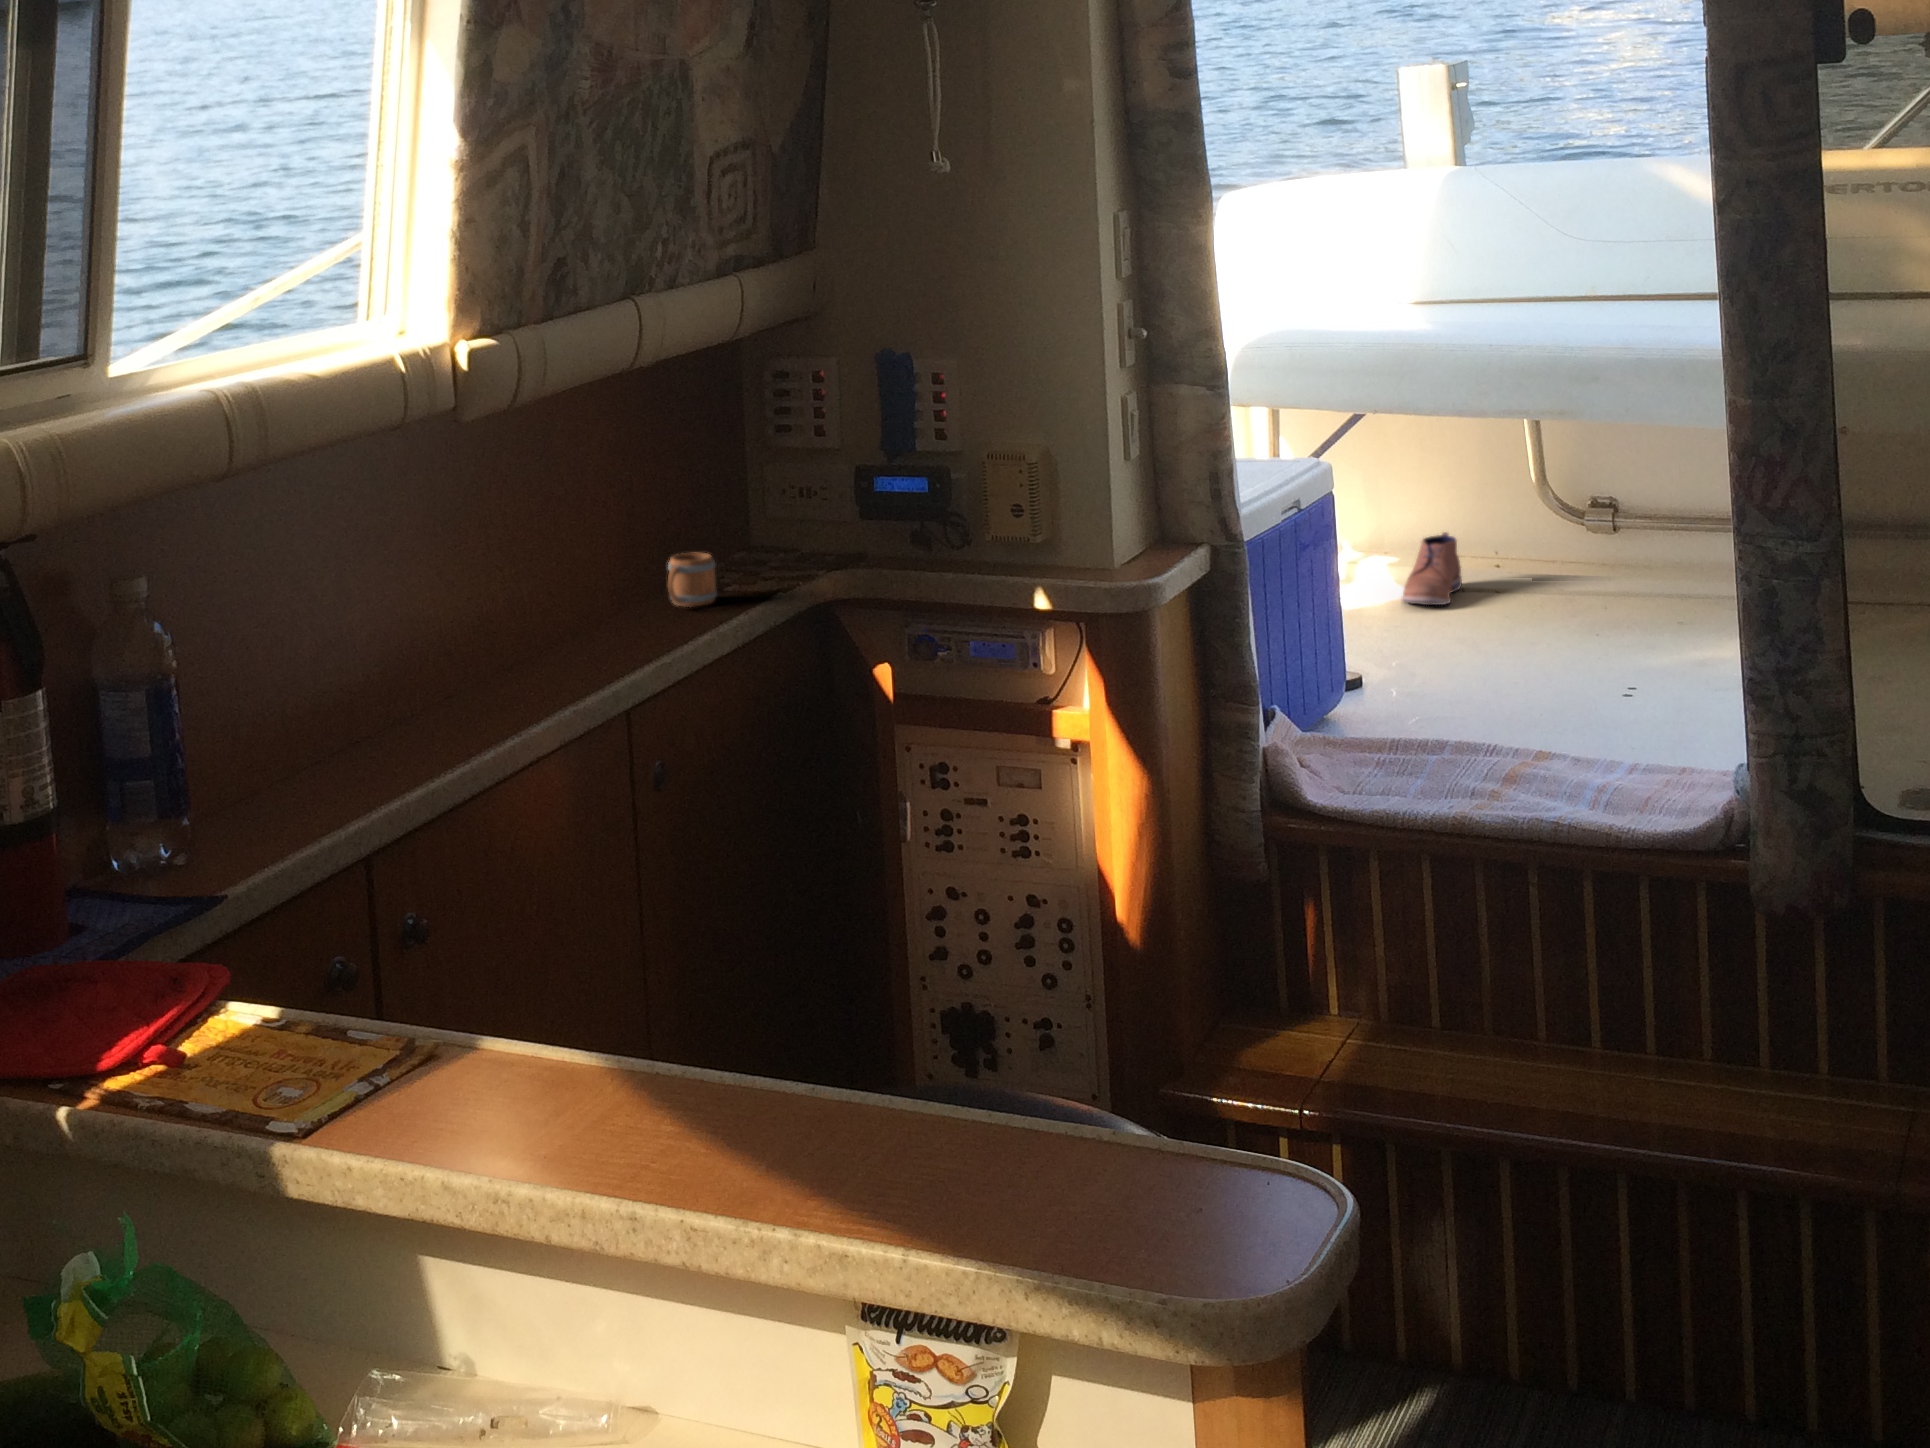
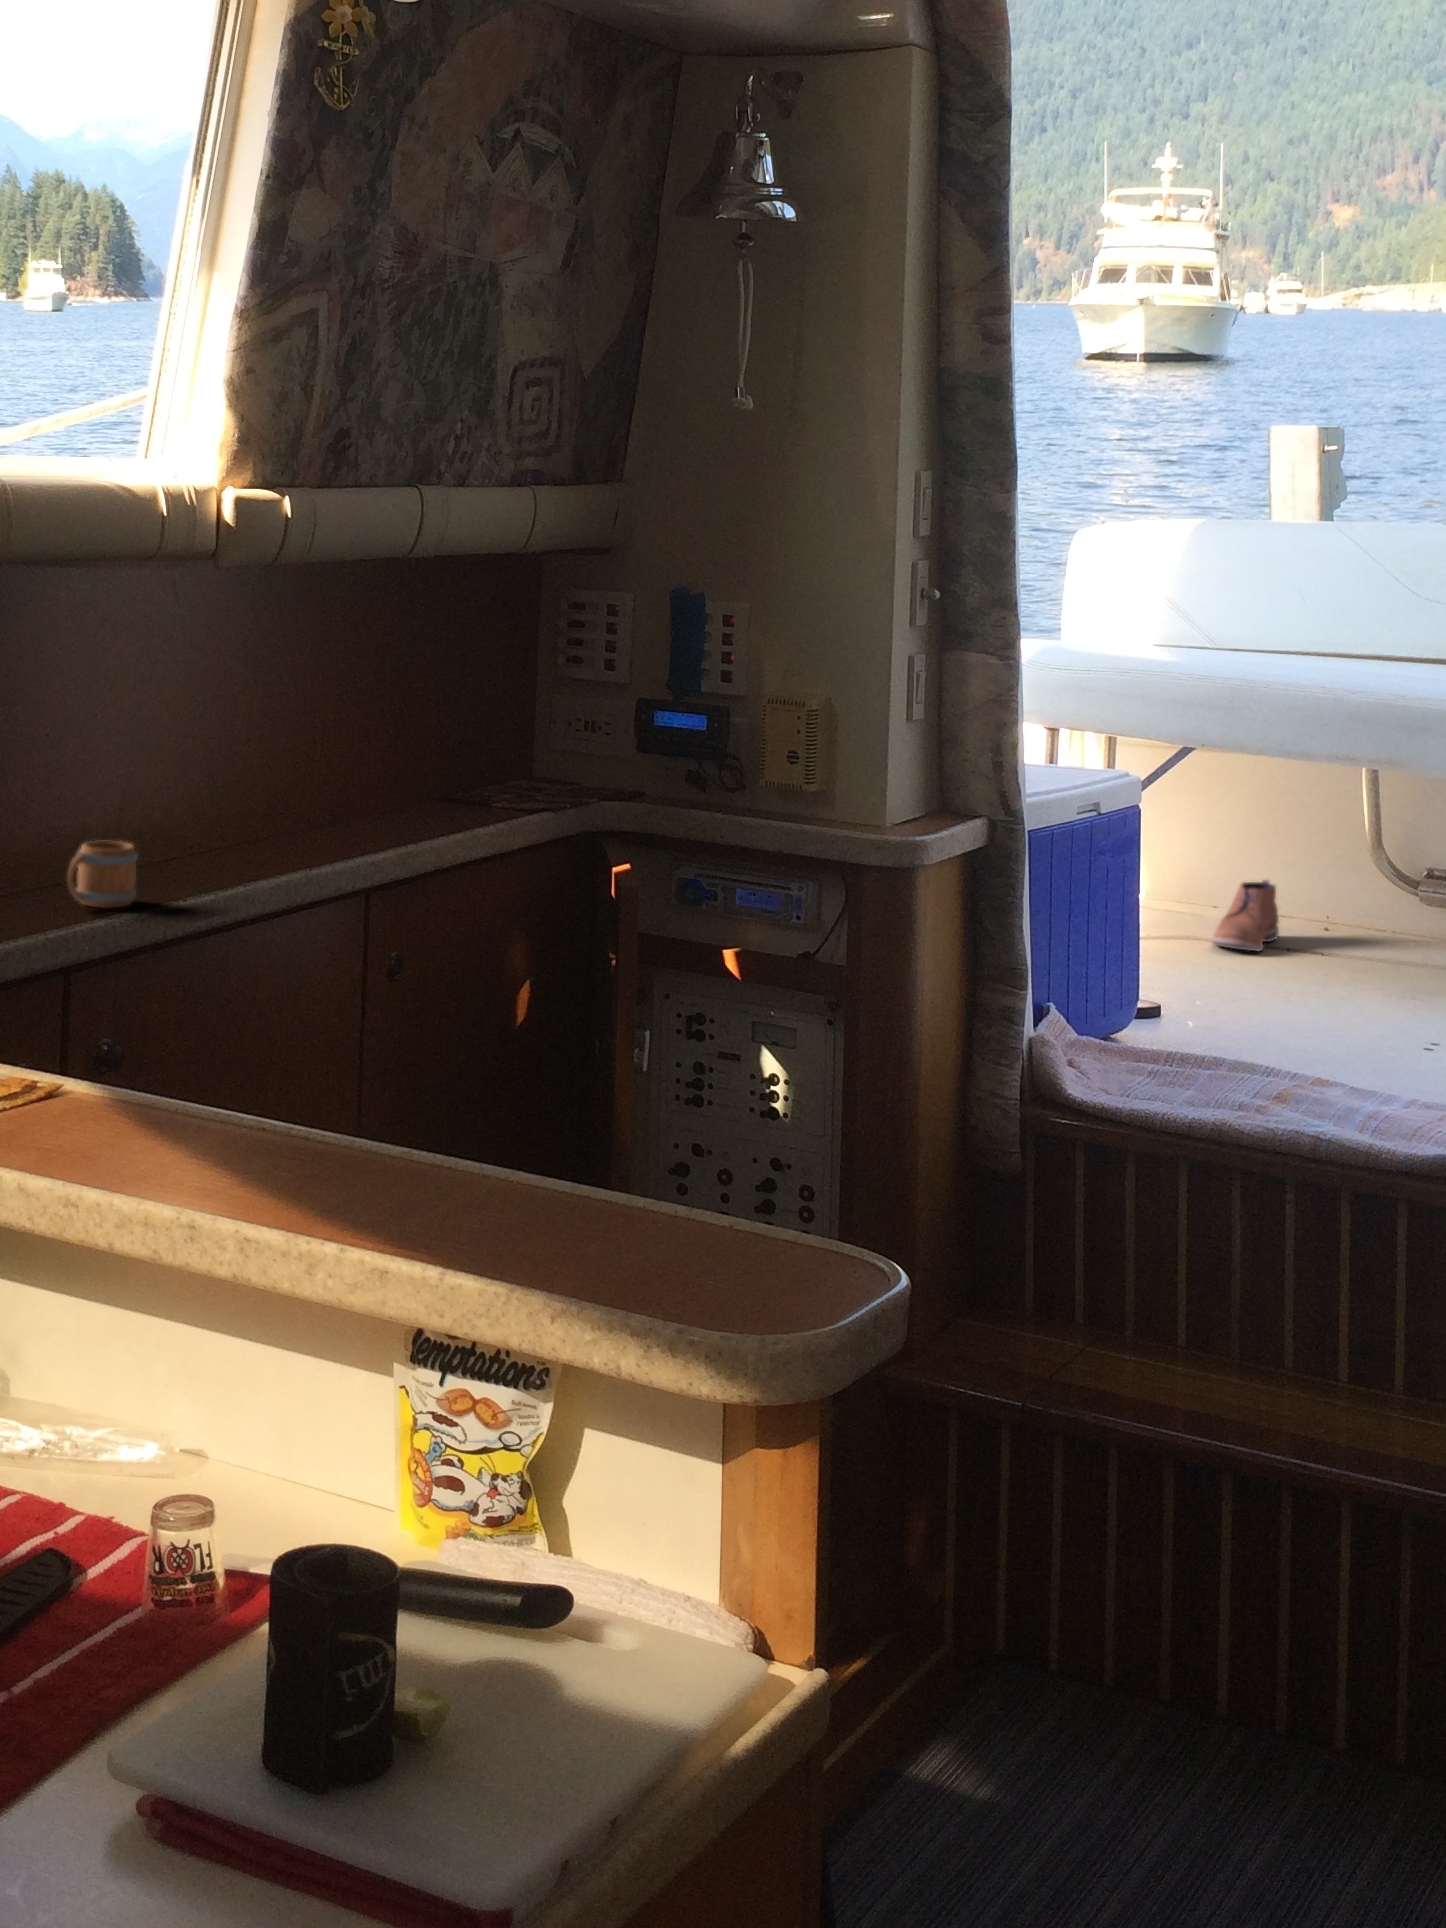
mug: present [668,553,717,607] -> present [67,841,138,908]

